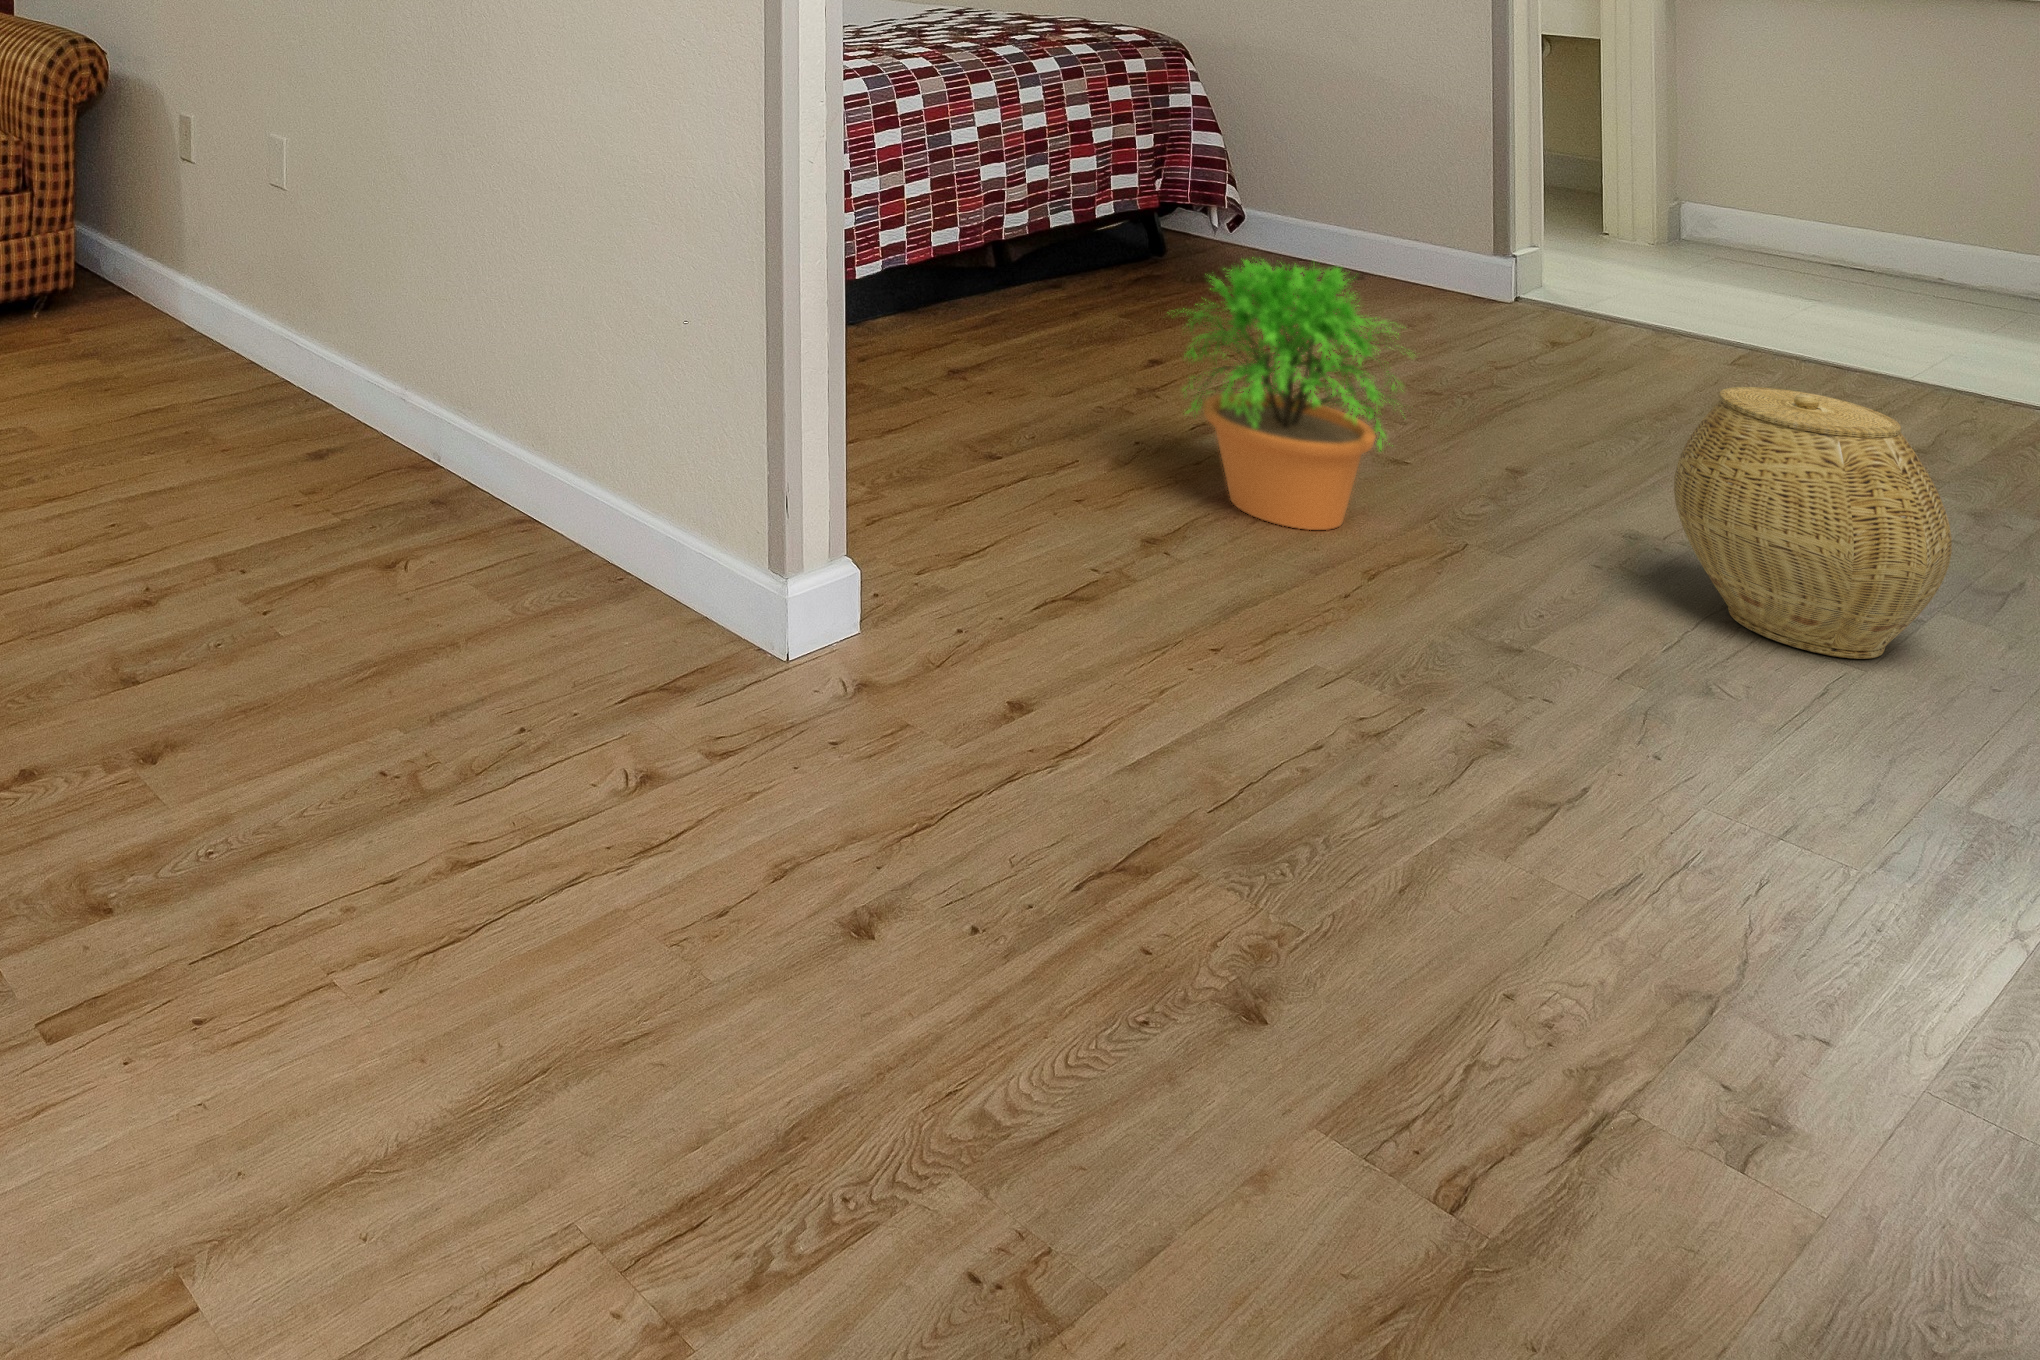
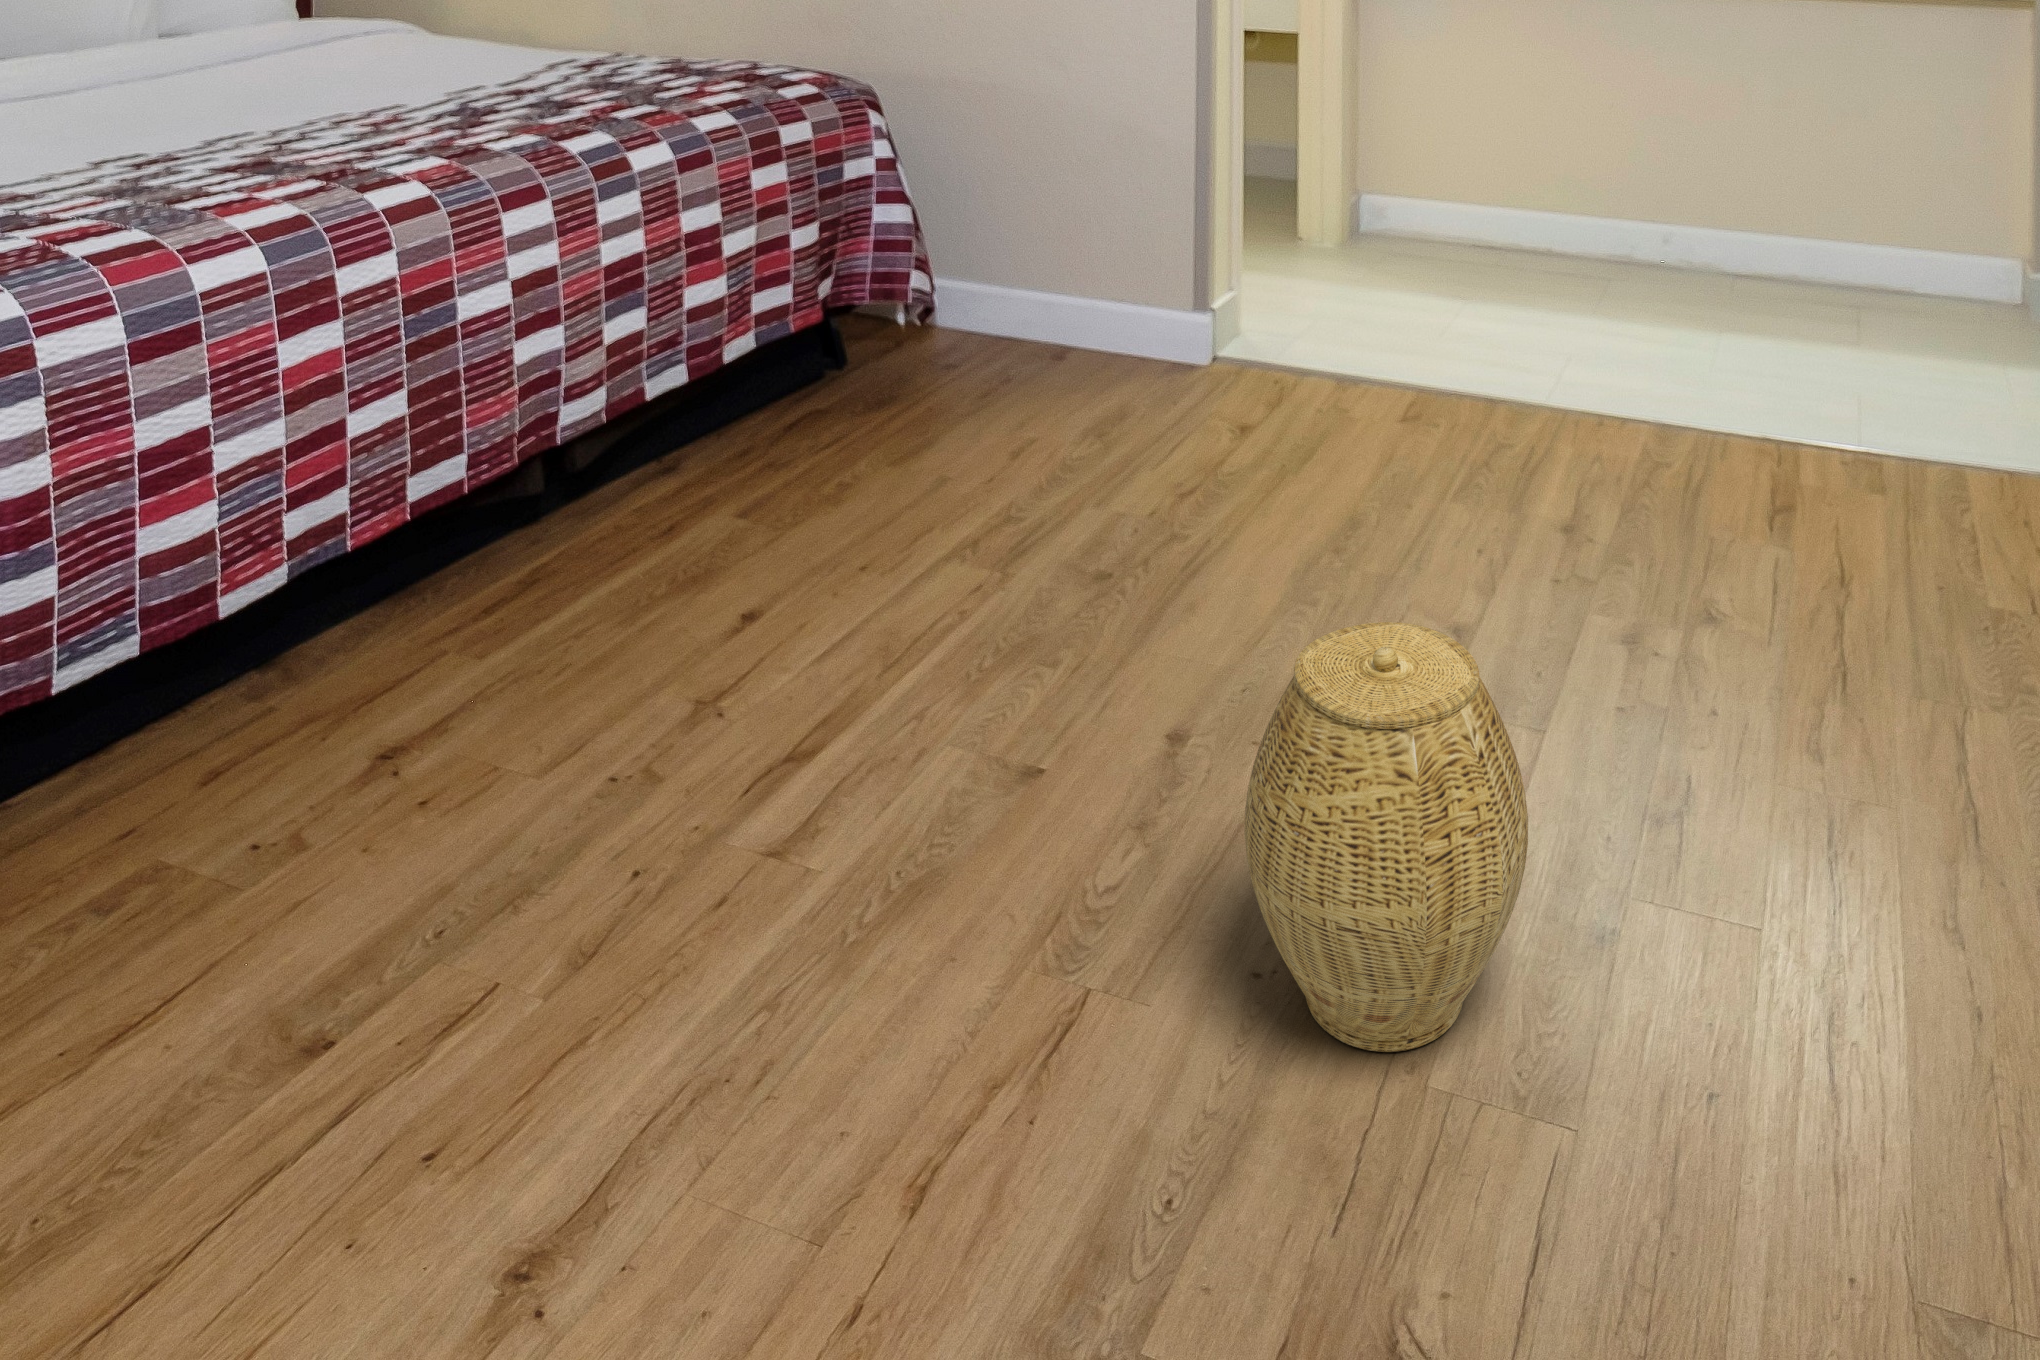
potted plant: present [1181,260,1406,530] -> none [565,544,939,1052]

